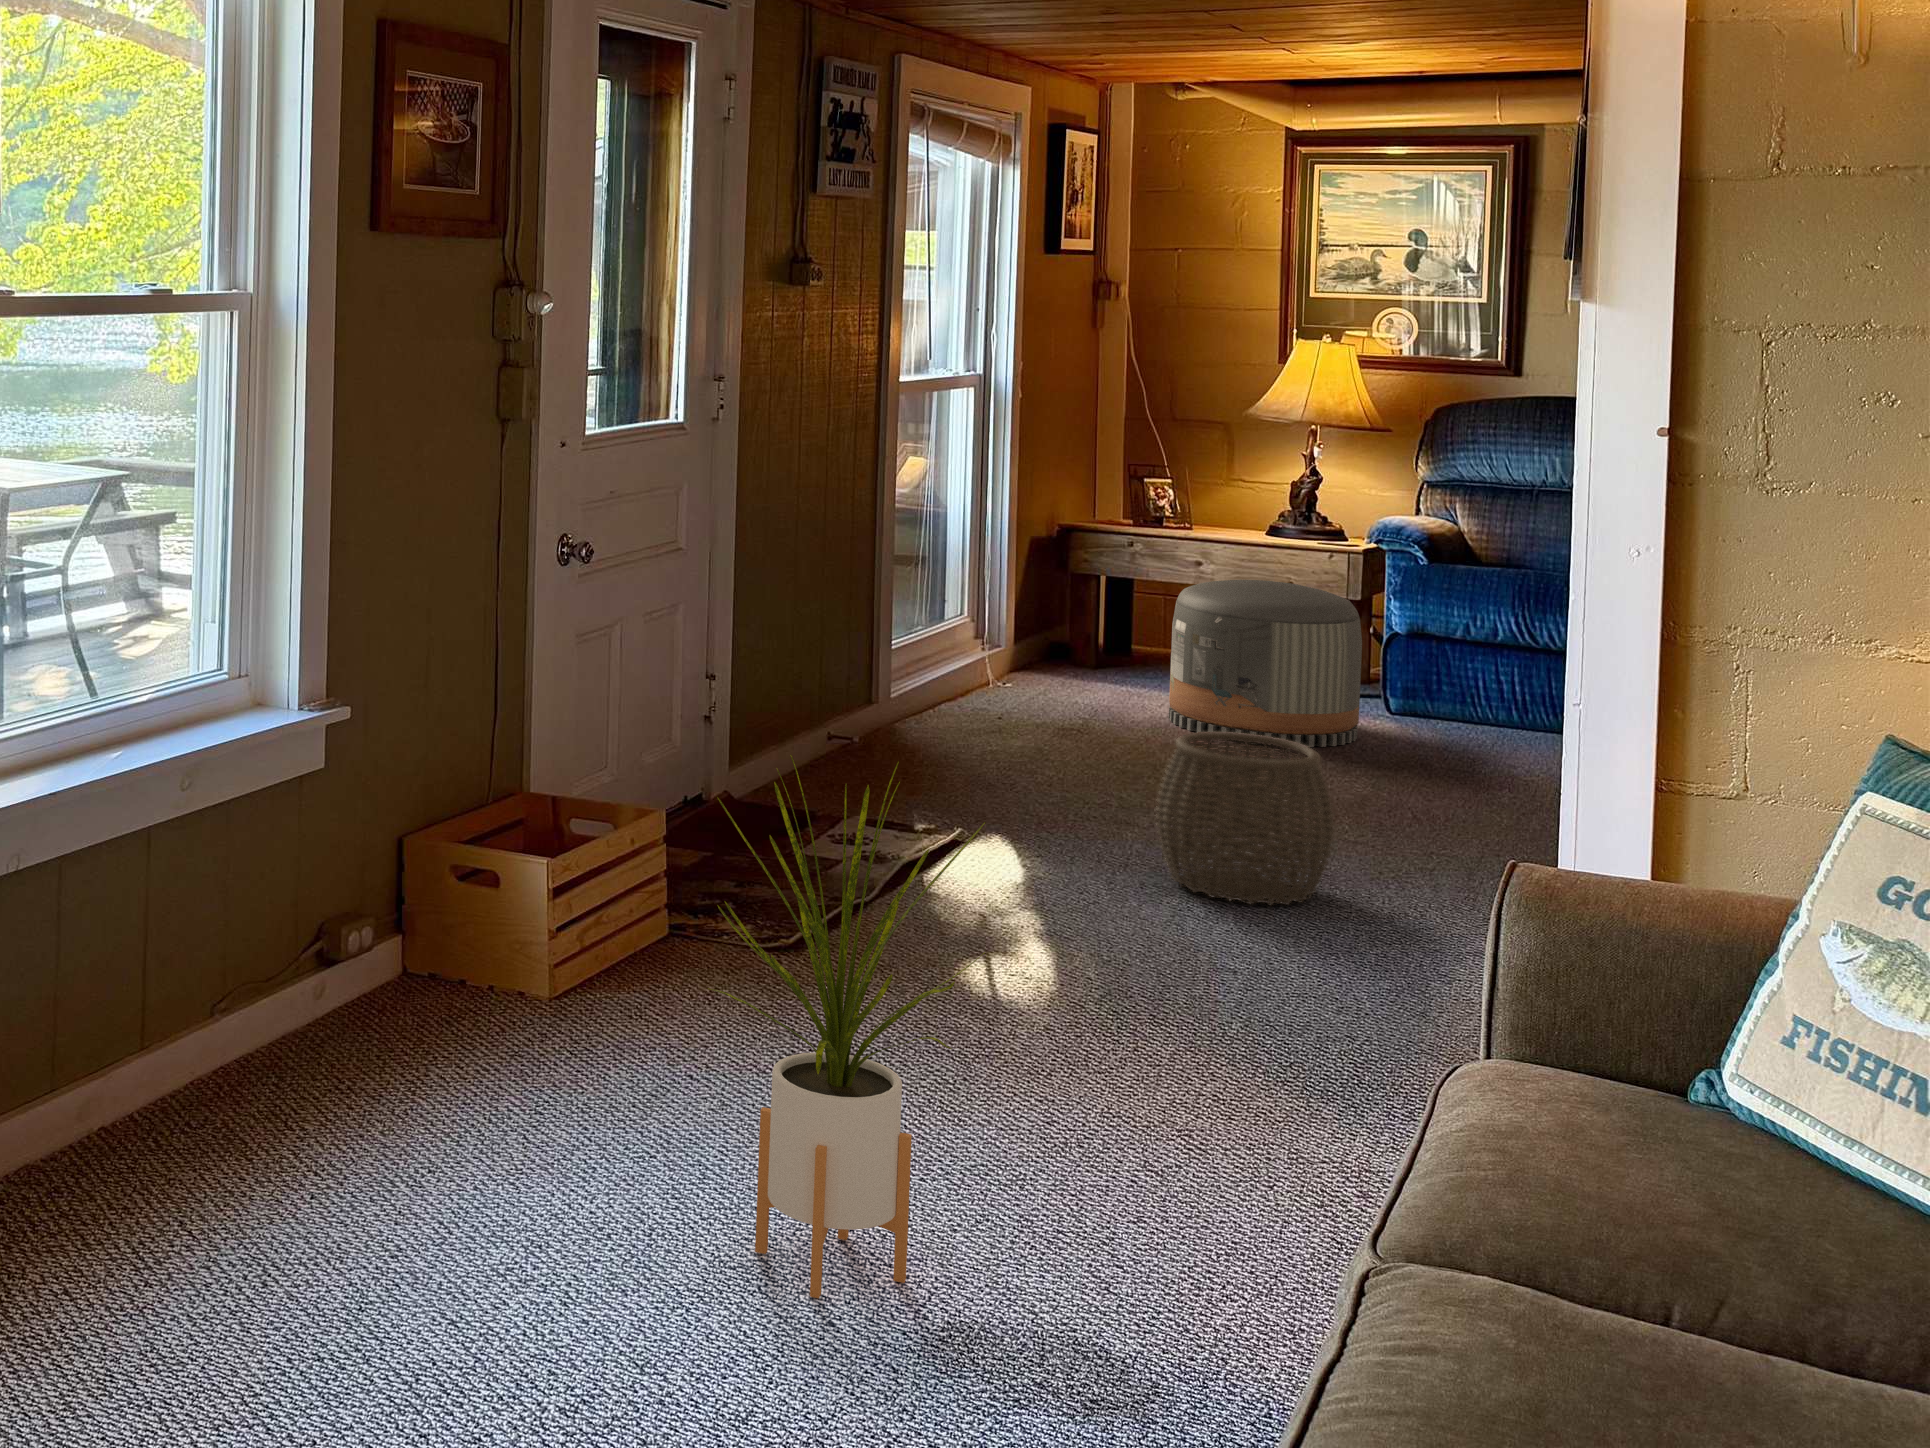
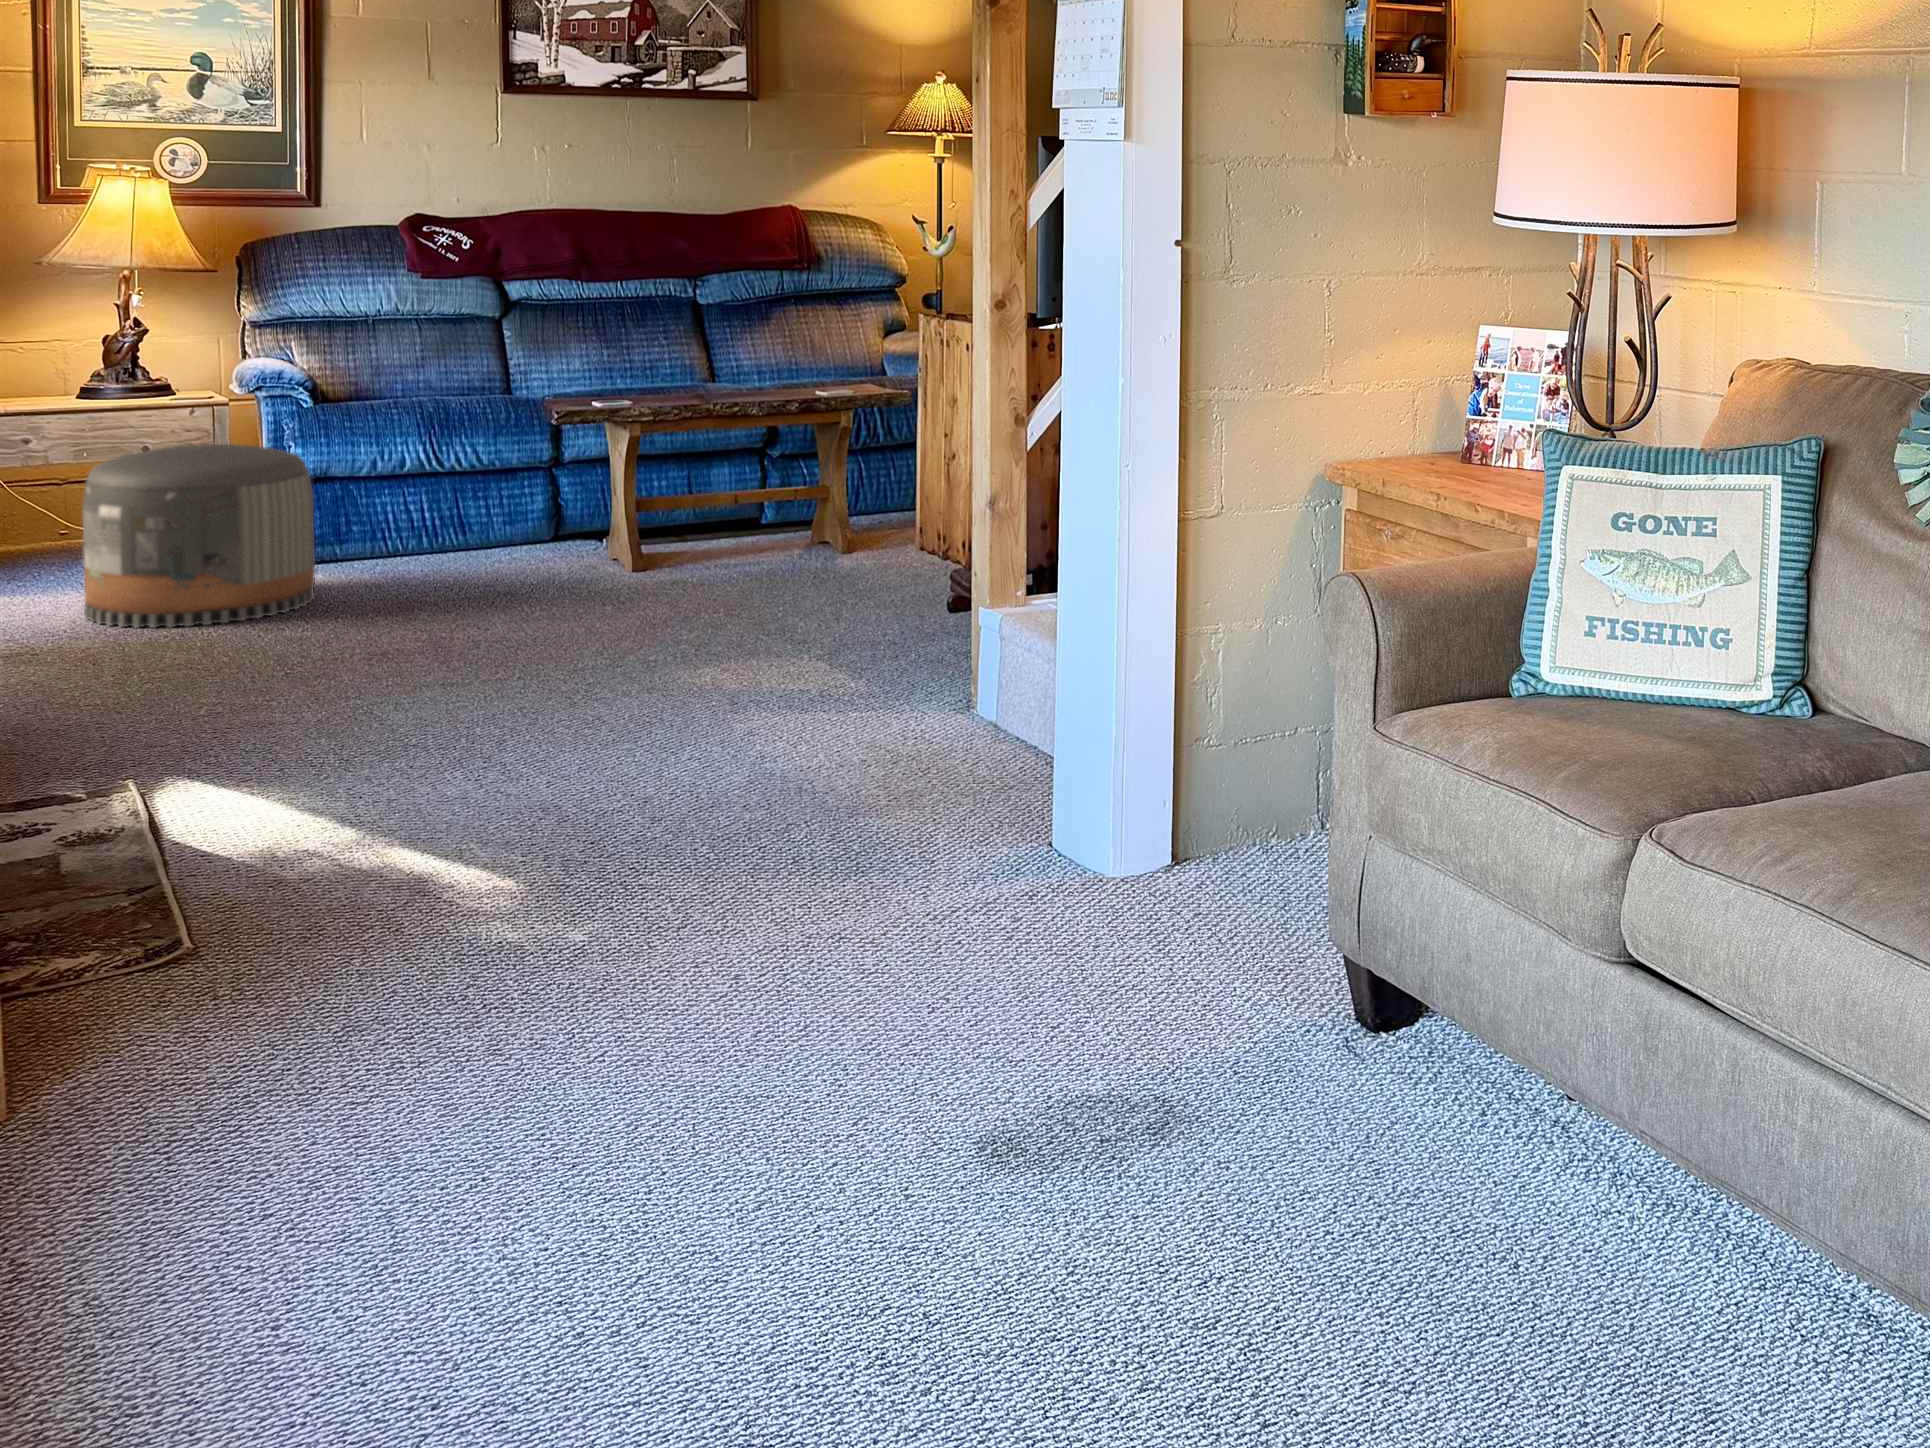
woven basket: present [1157,732,1335,905] -> none [377,587,574,766]
house plant: present [708,756,985,1298] -> none [659,629,976,1217]

